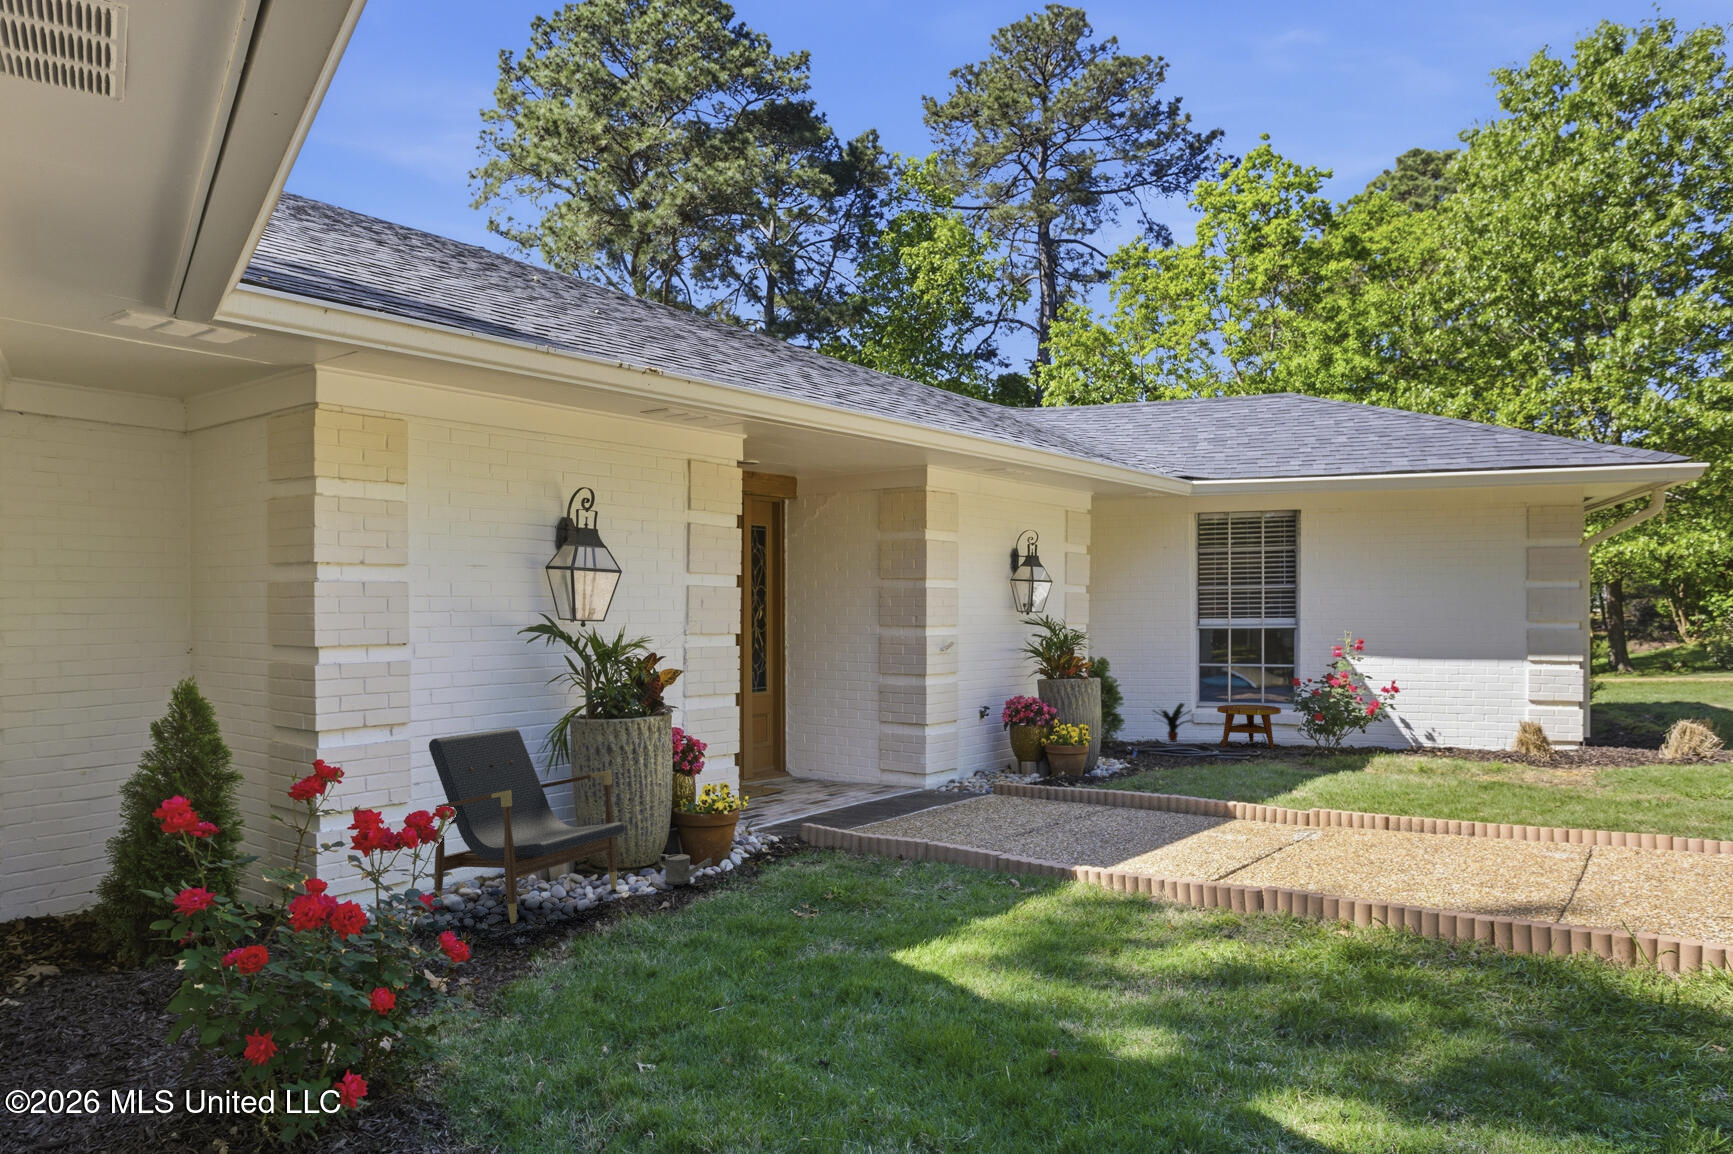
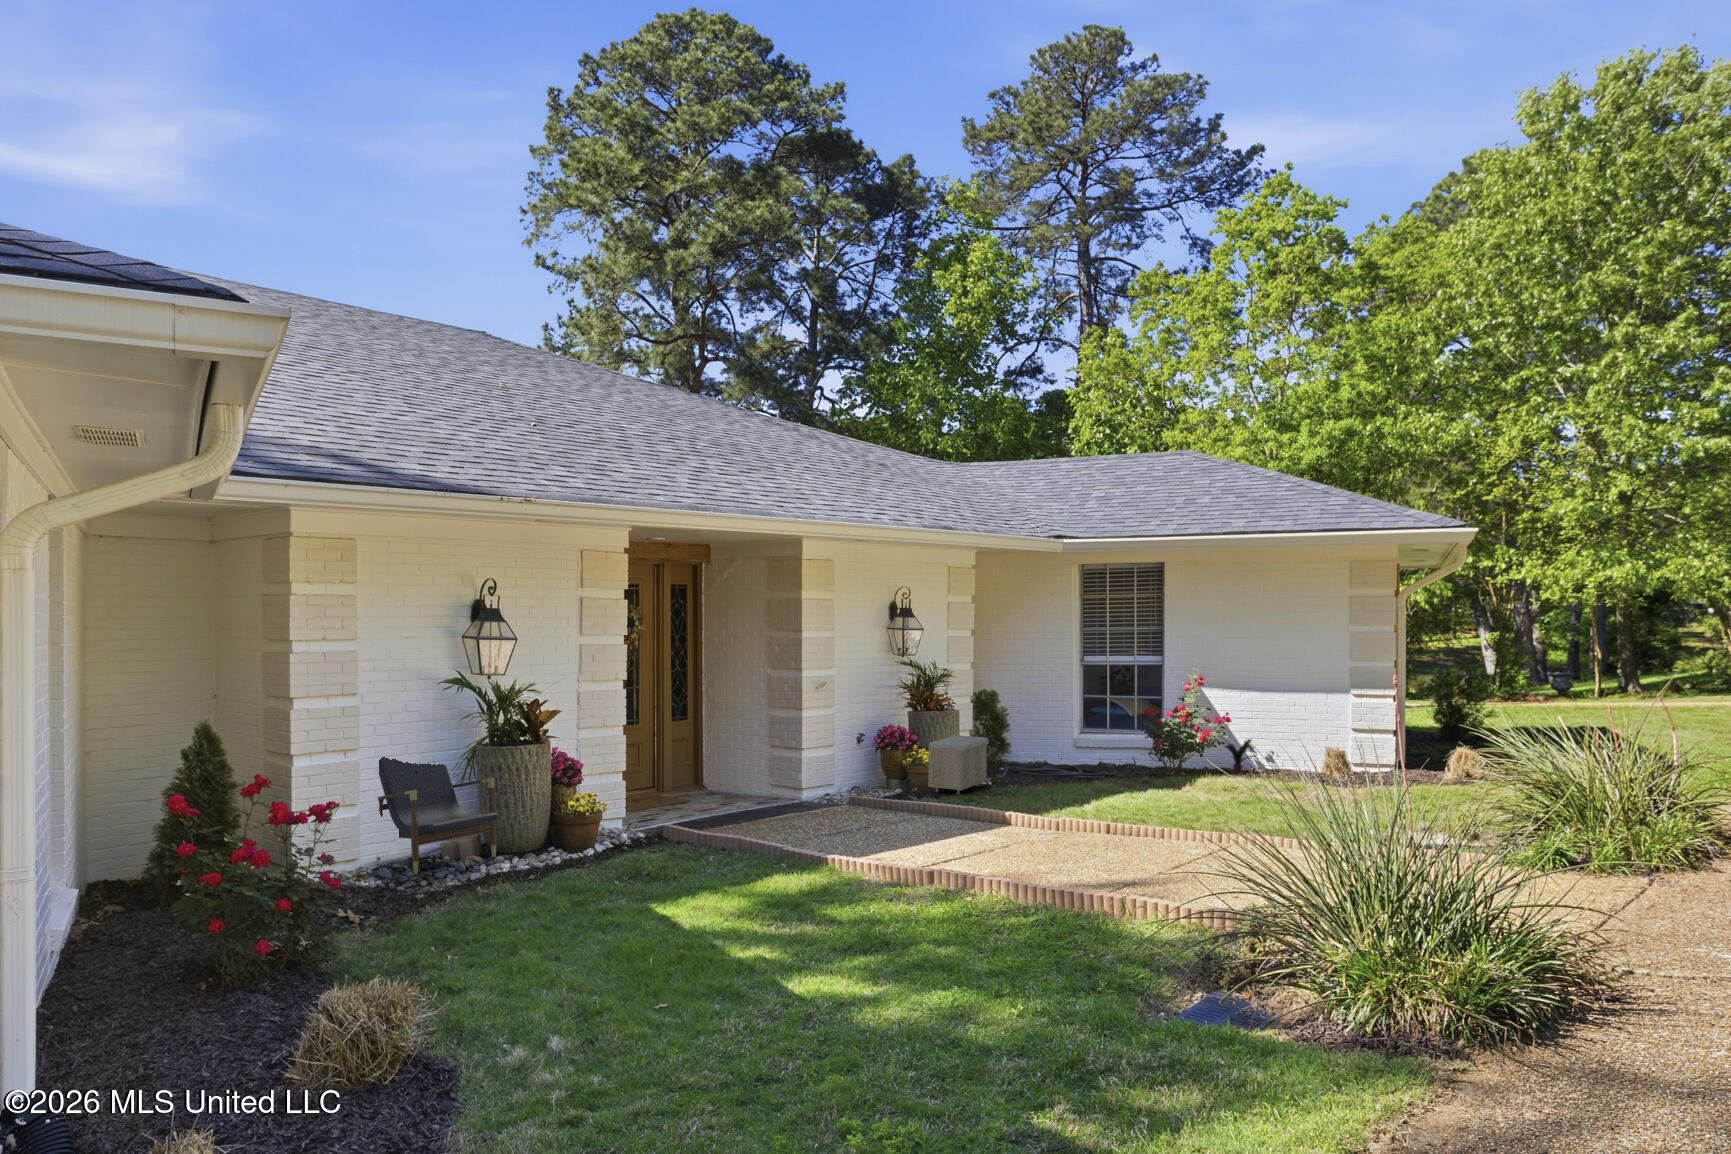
potted plant: present [1153,703,1192,742] -> present [1220,735,1256,774]
side table: present [1217,705,1281,748] -> none [1085,732,1139,771]
storage bench: none [1089,709,1148,780] -> present [928,735,989,794]
watering can: present [658,854,711,885] -> none [529,835,558,856]

